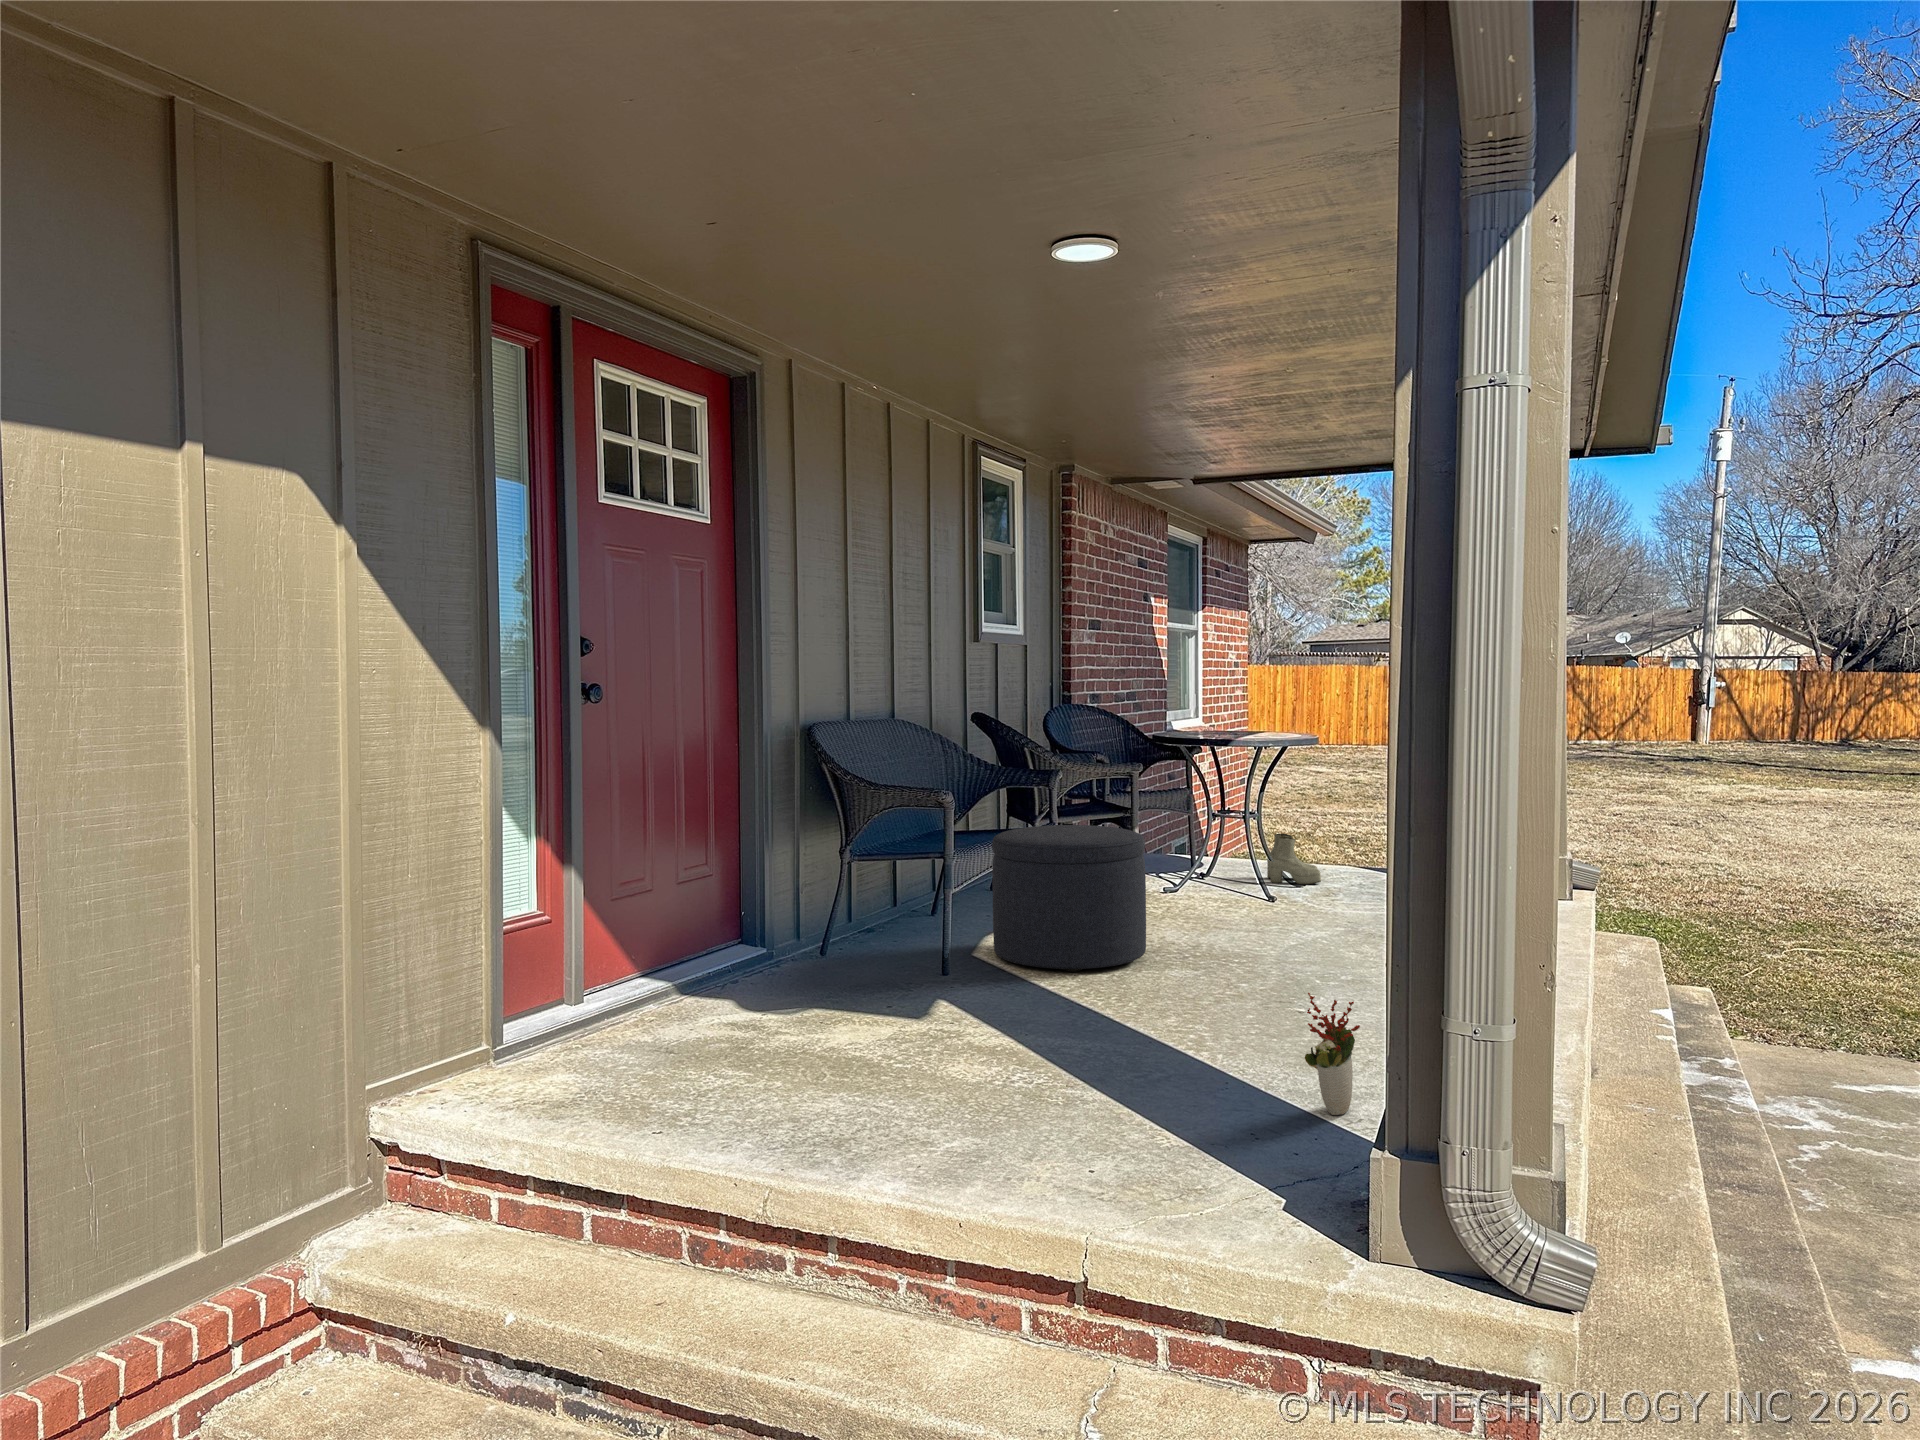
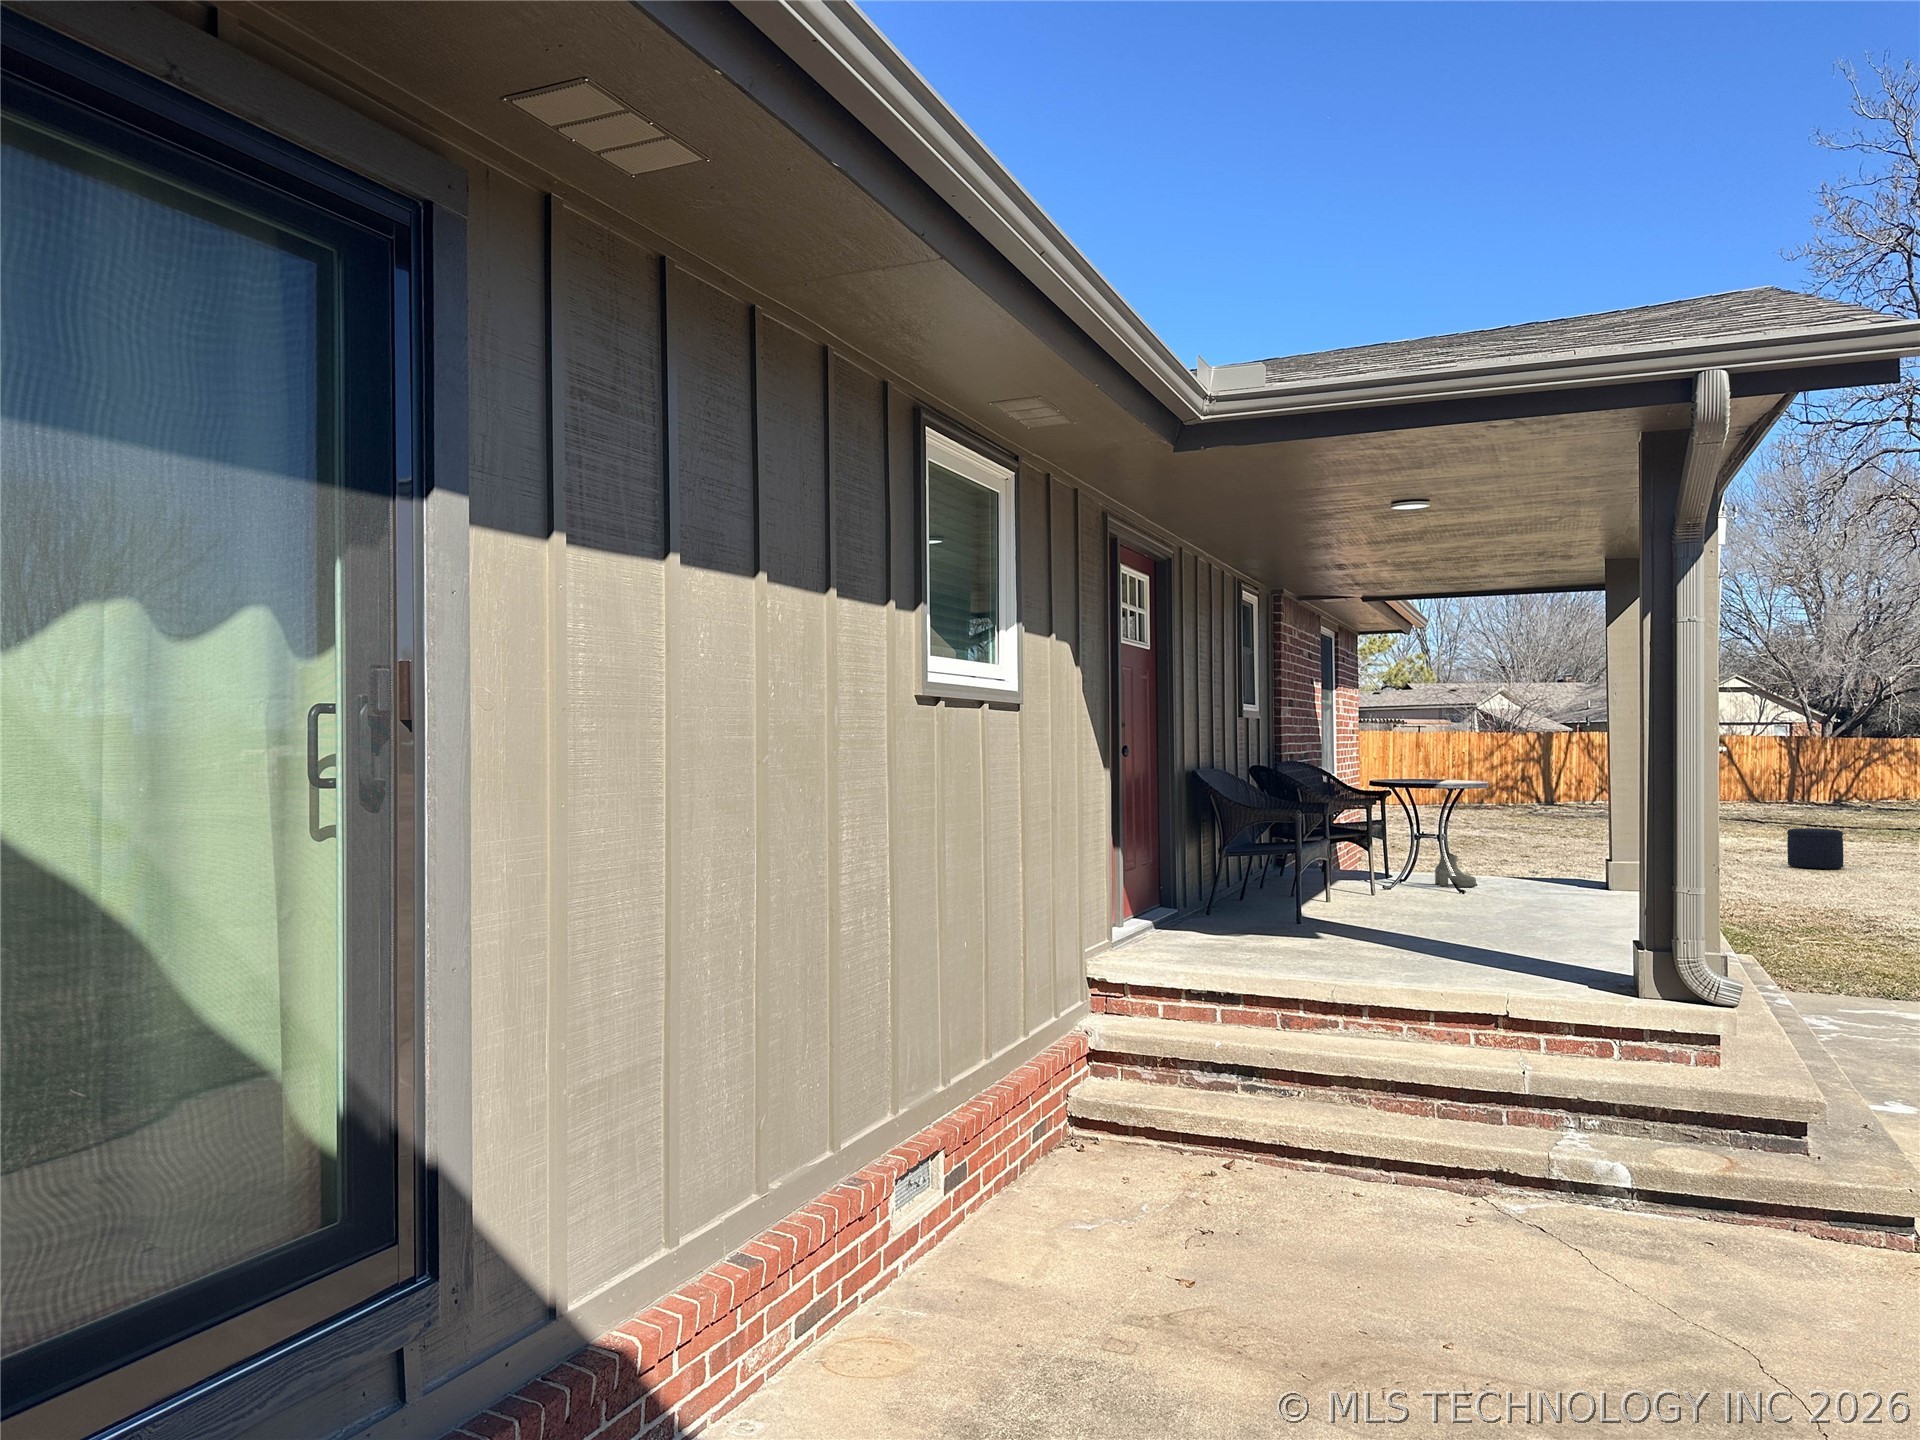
ottoman: present [992,825,1146,972] -> present [1787,828,1843,870]
decorative plant: present [1305,993,1360,1115] -> none [1563,908,1594,970]

